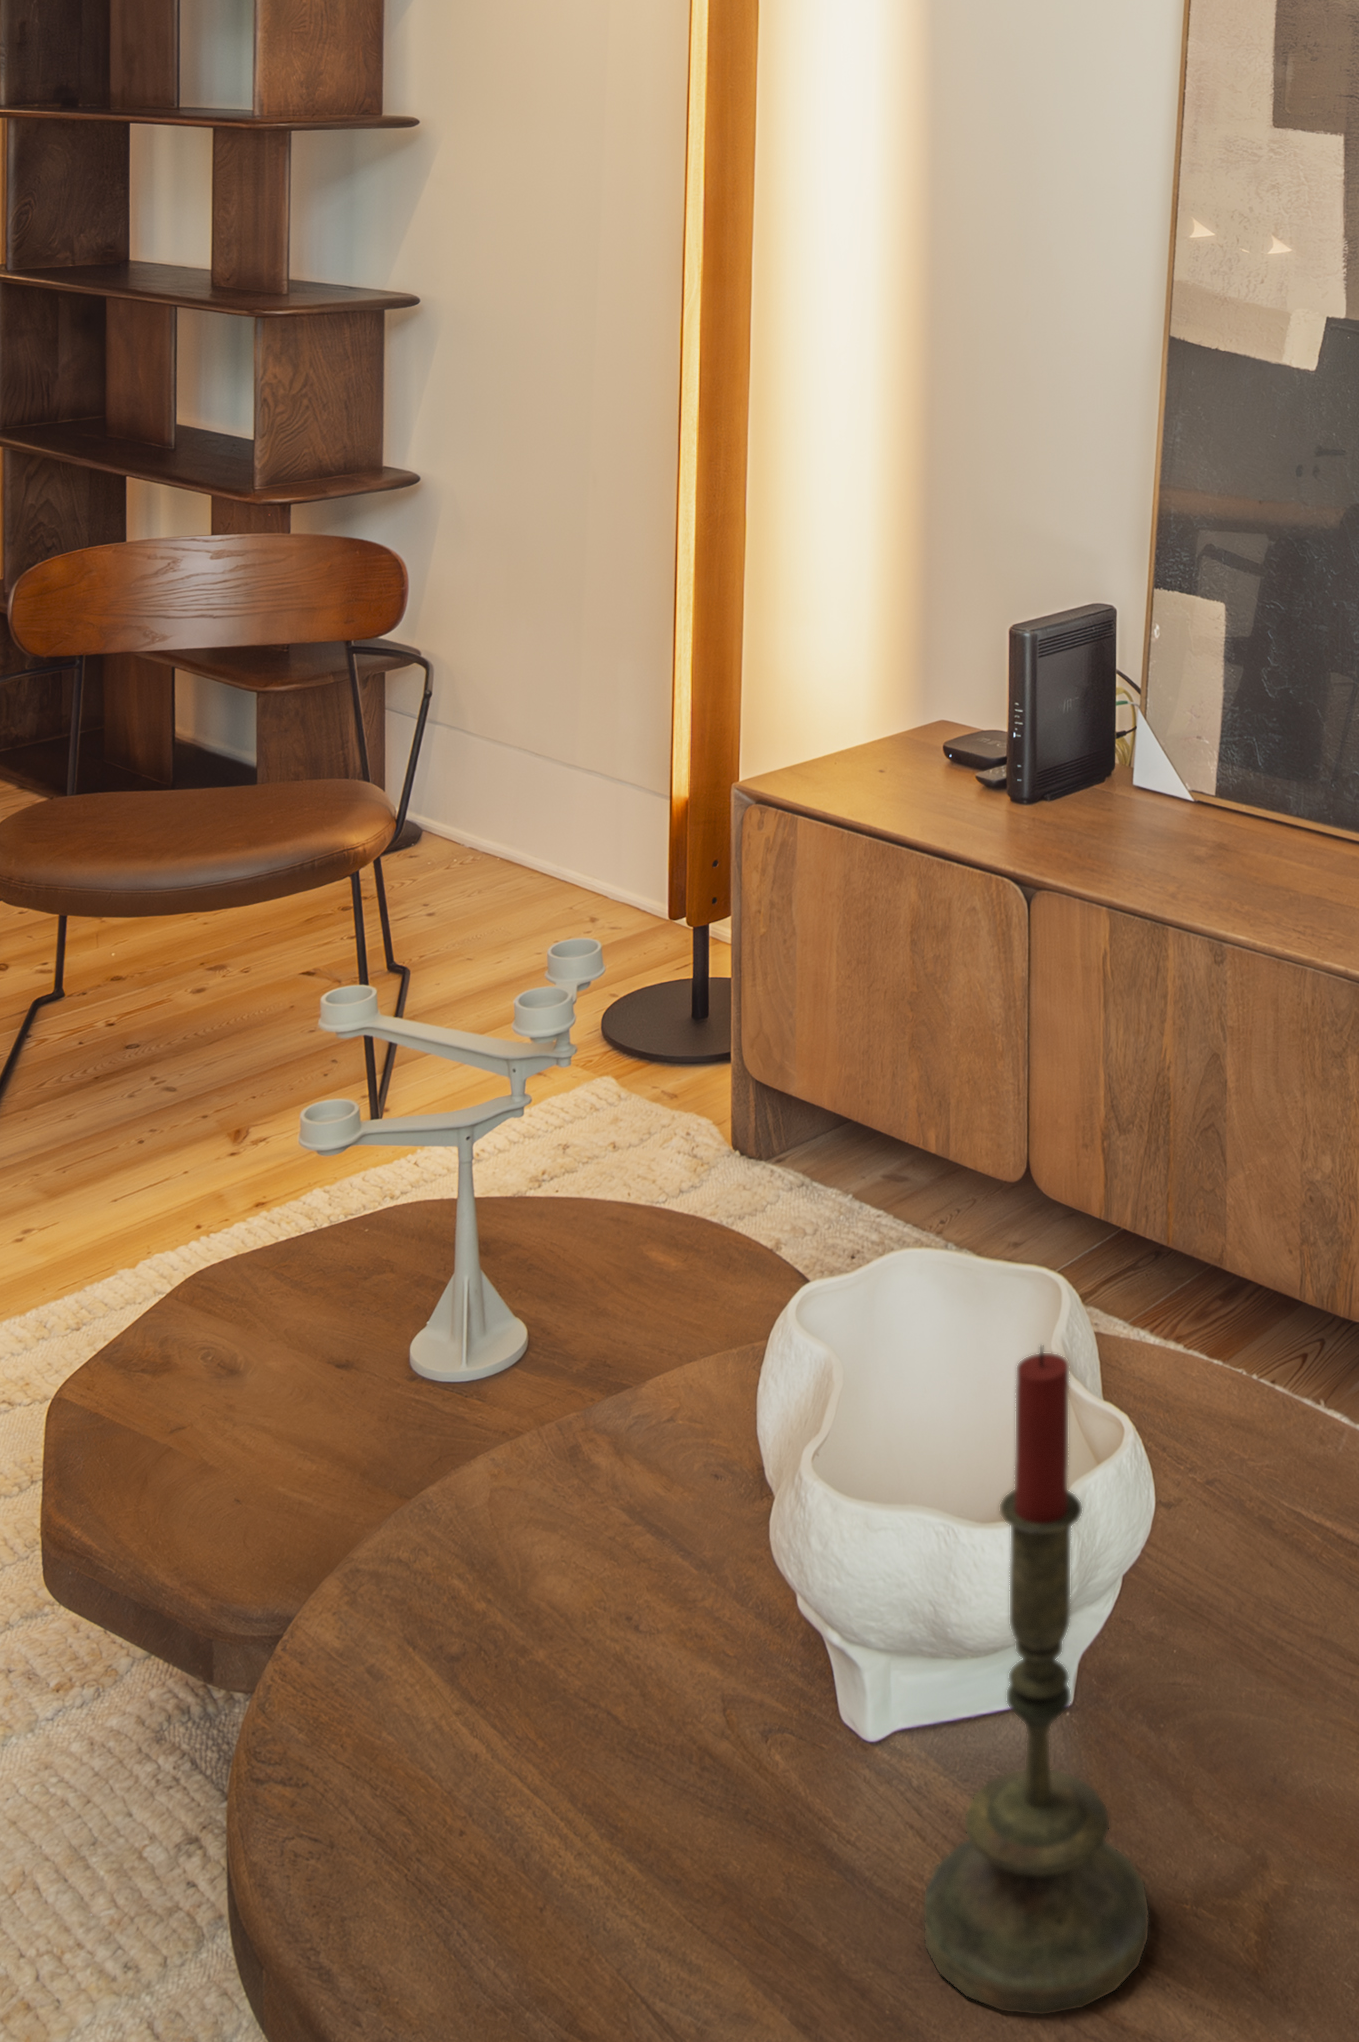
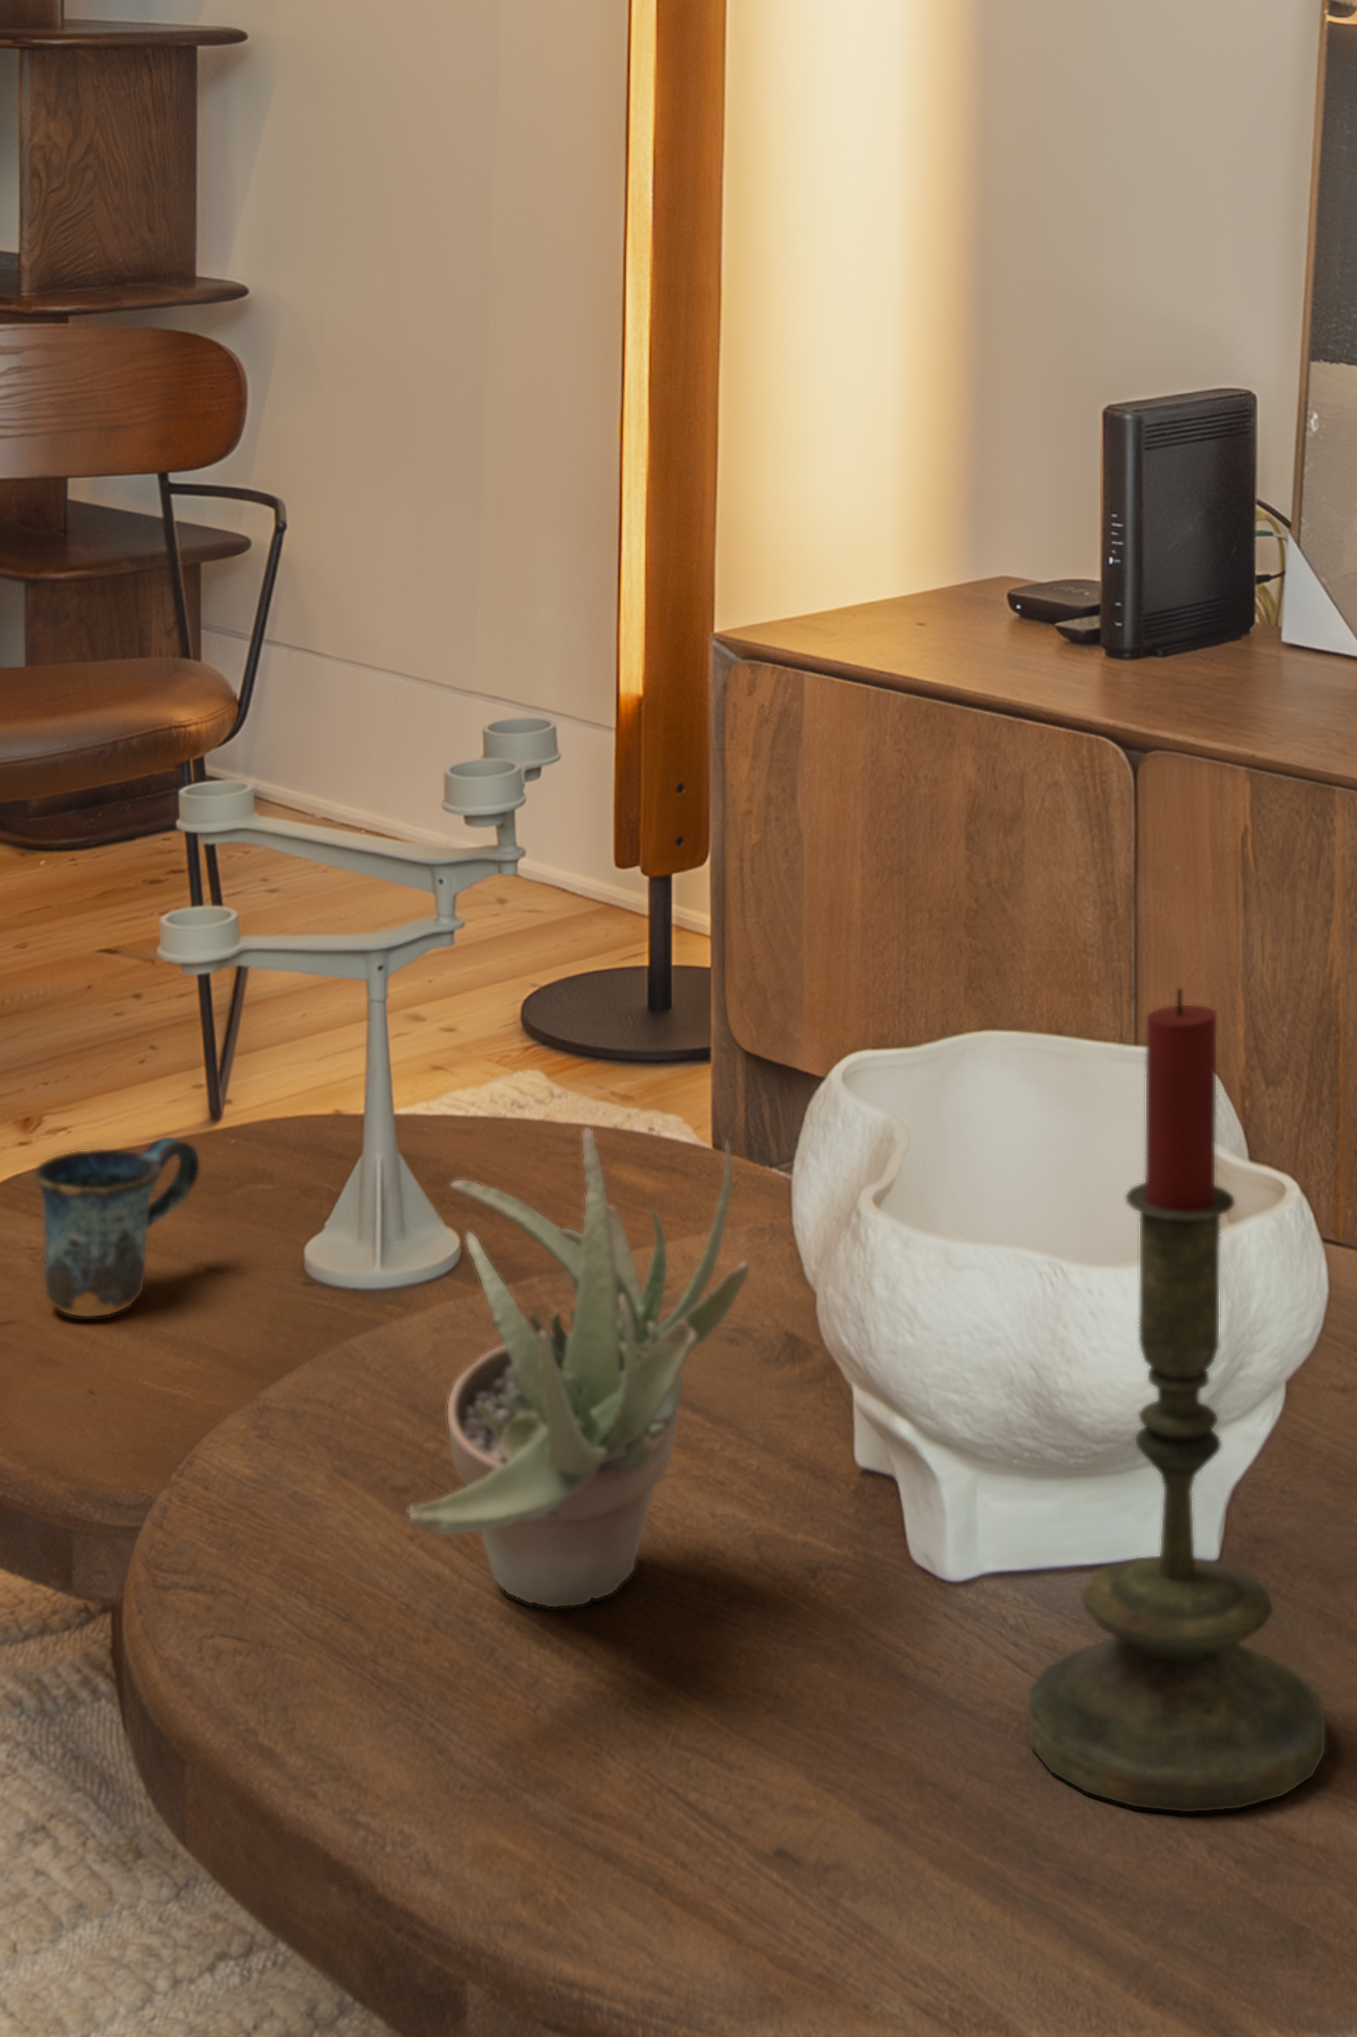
mug: none [205,1268,333,1418] -> present [34,1137,199,1316]
succulent plant: none [441,1424,718,1806] -> present [408,1128,749,1607]

